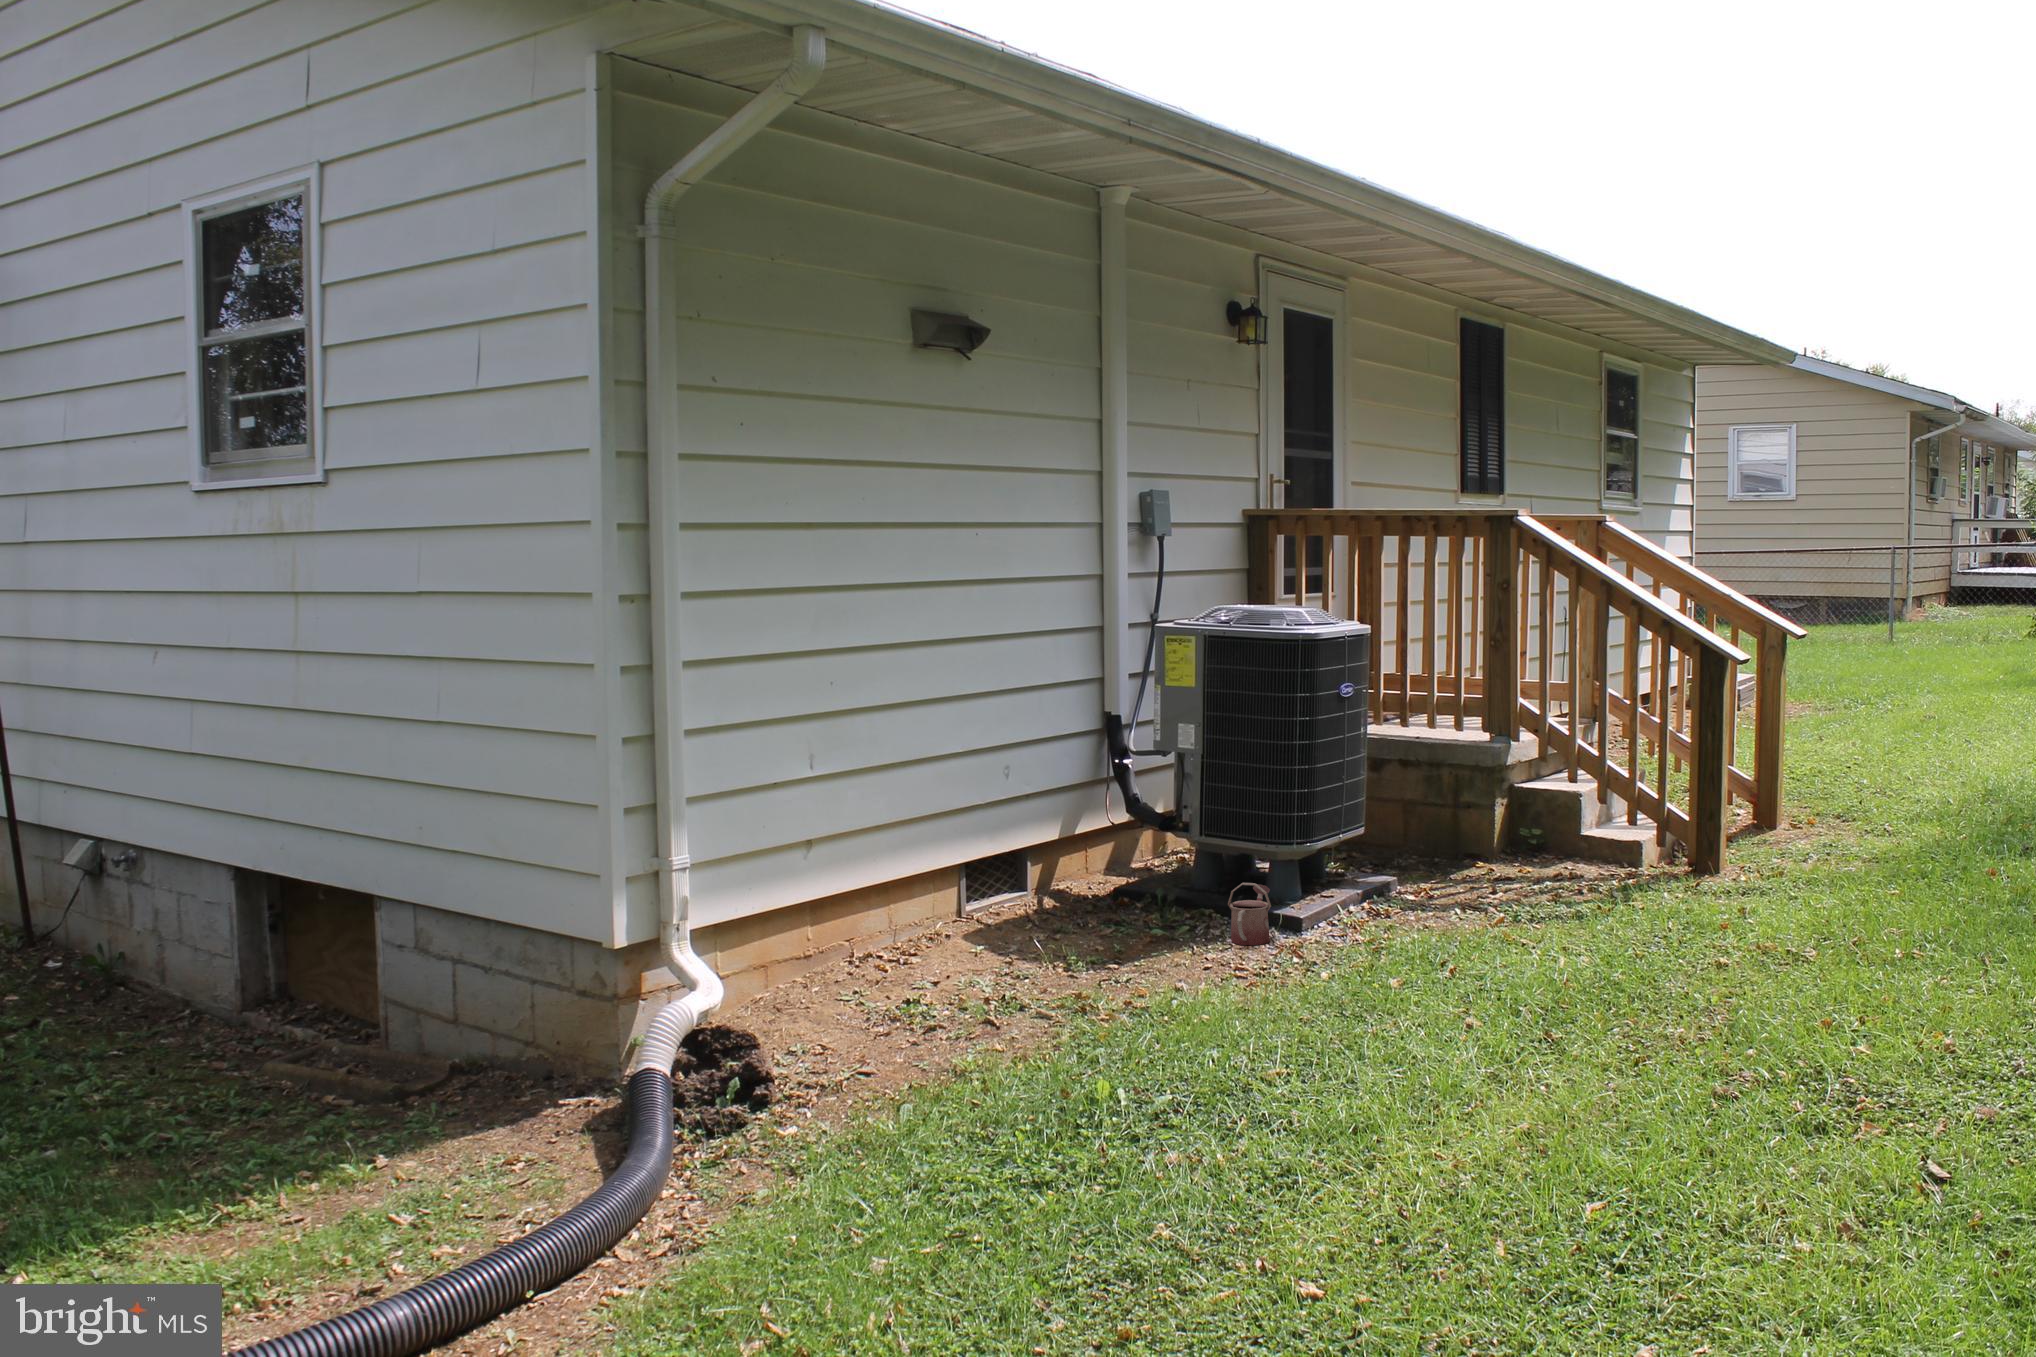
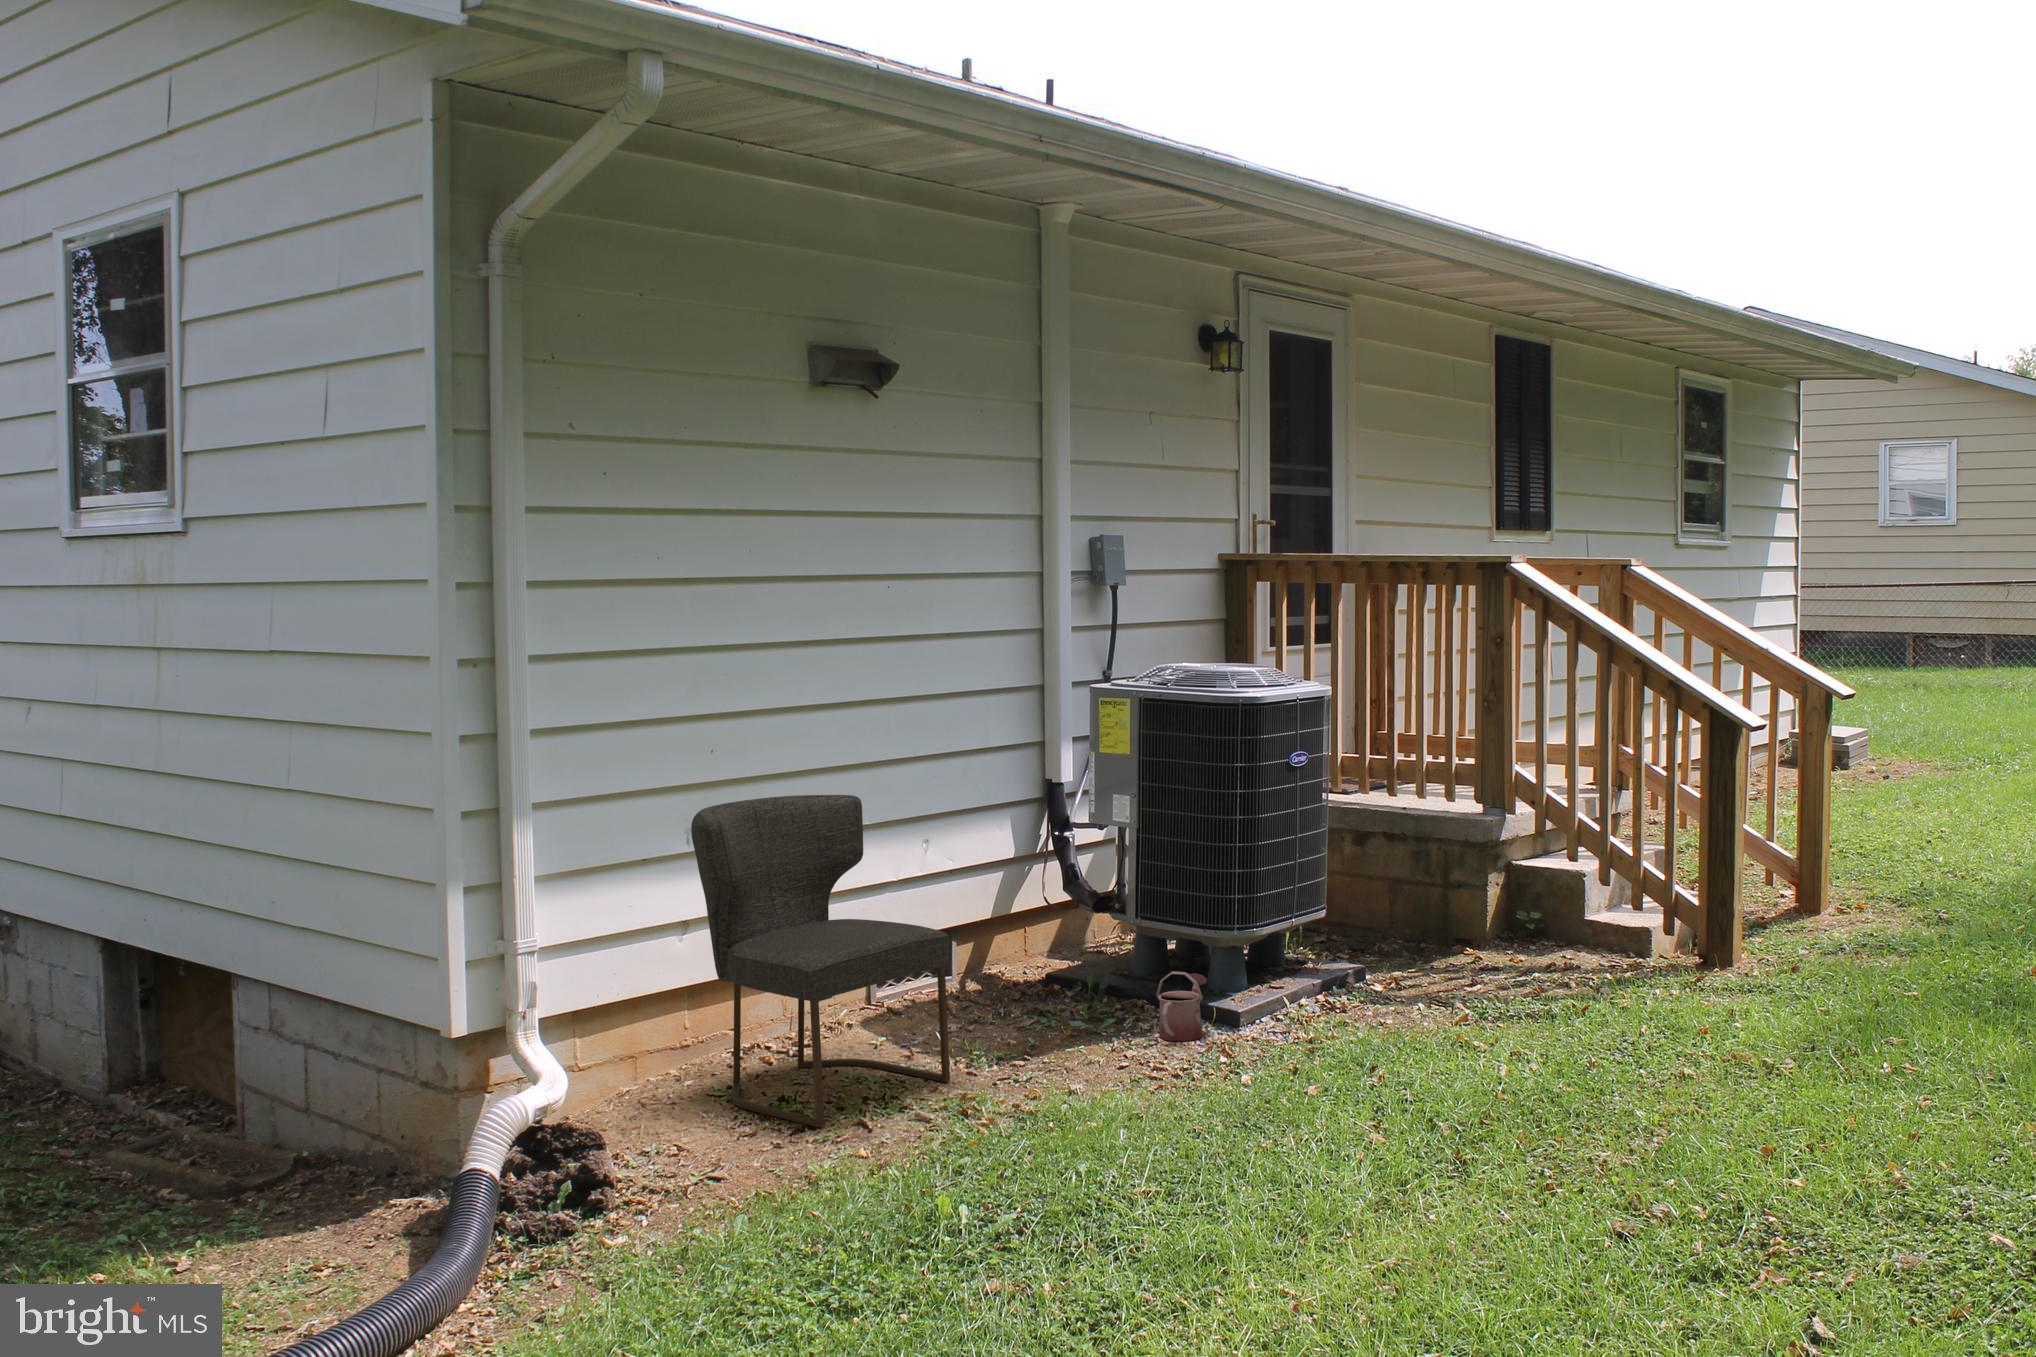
chair: none [819,725,1055,1026] -> present [691,795,950,1127]

